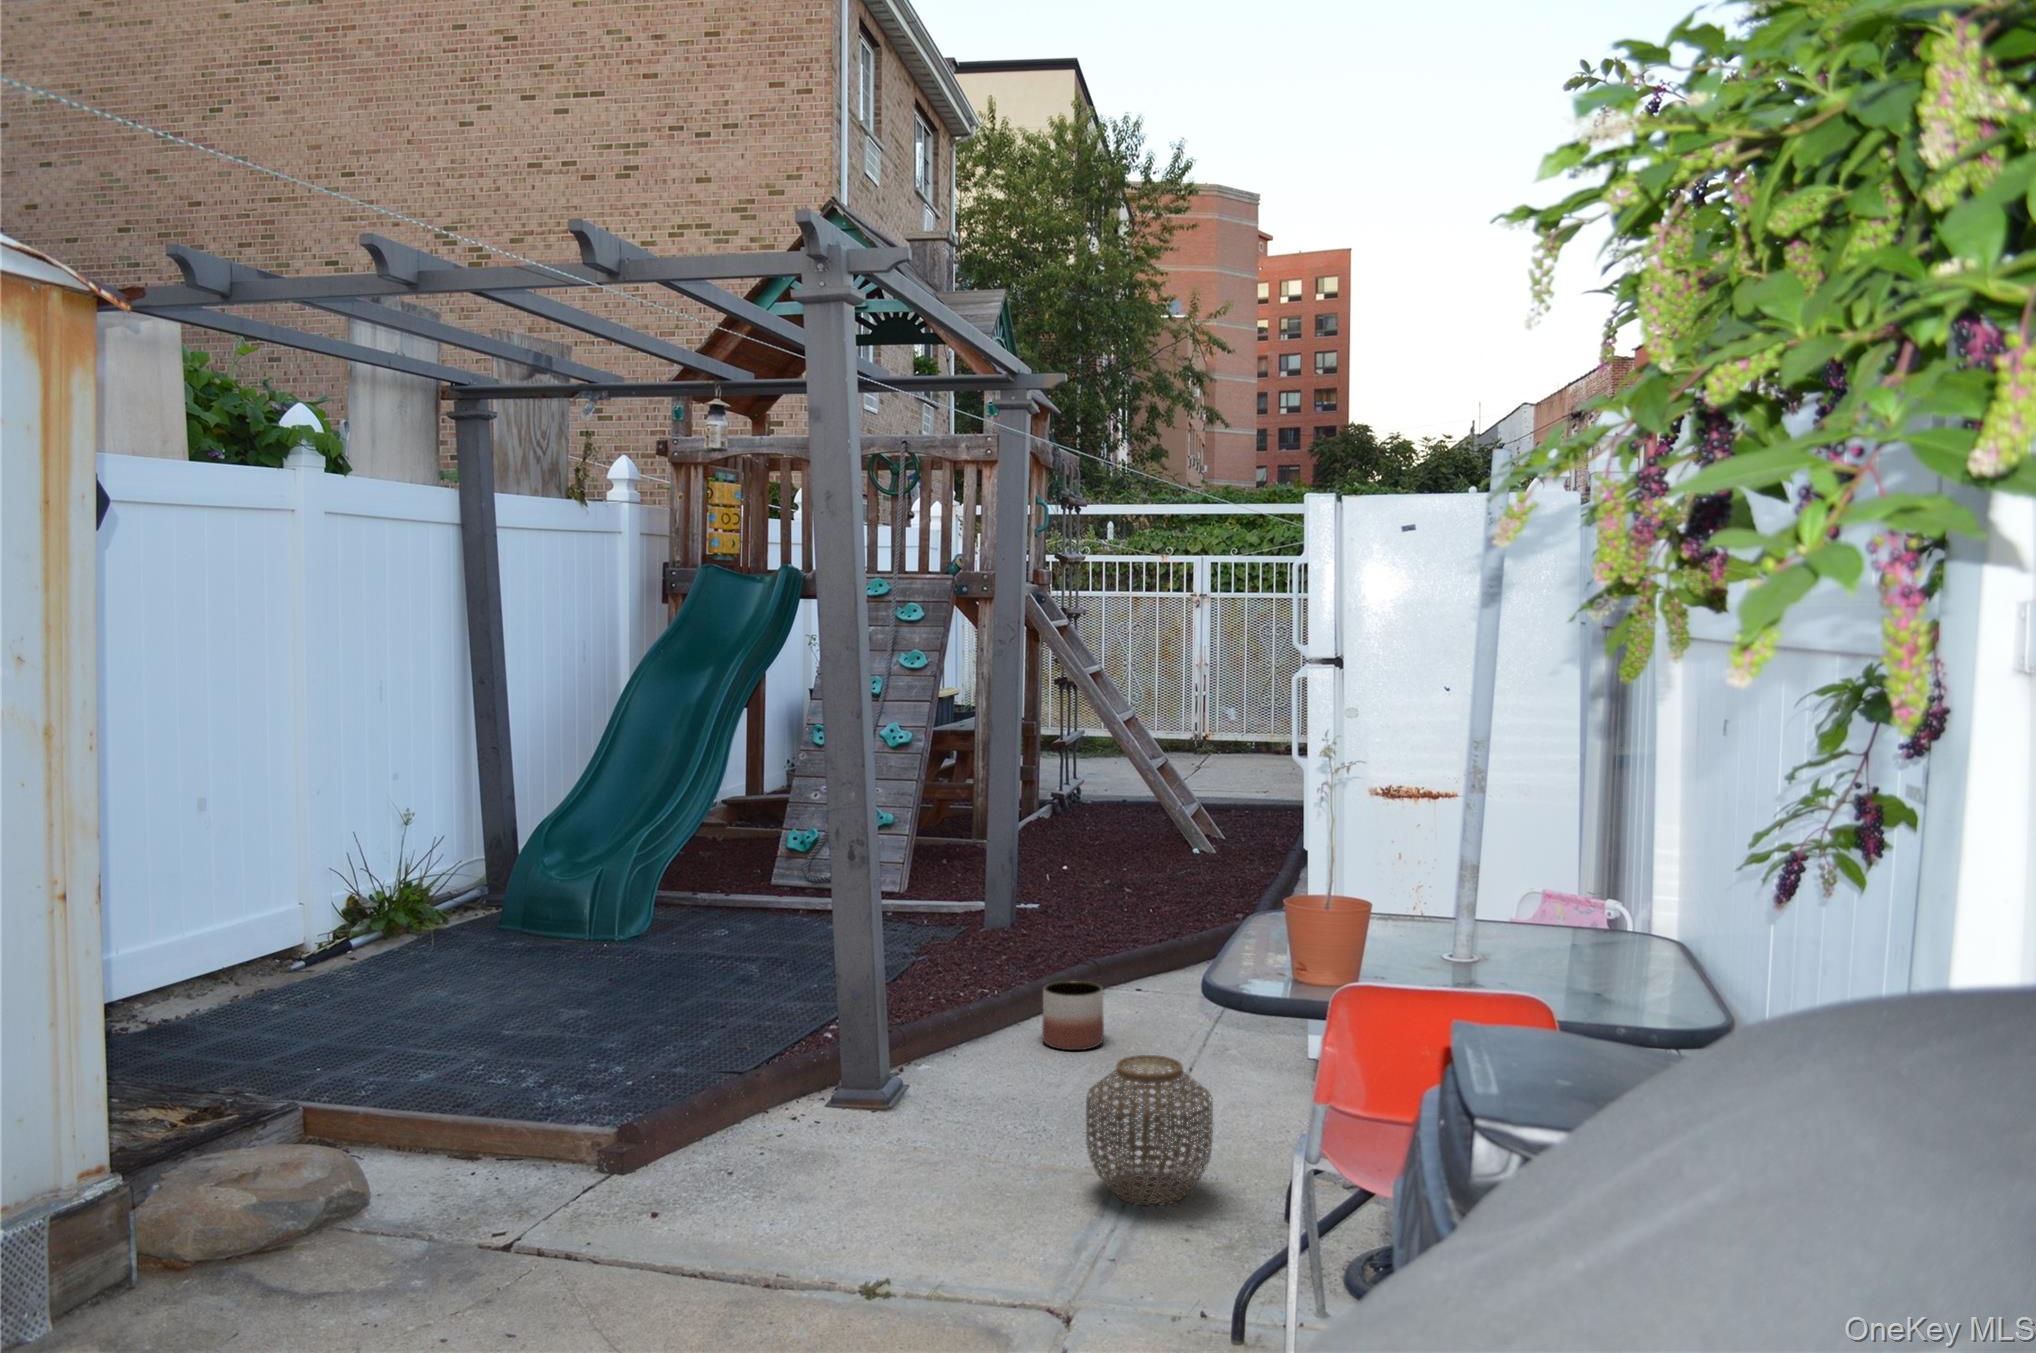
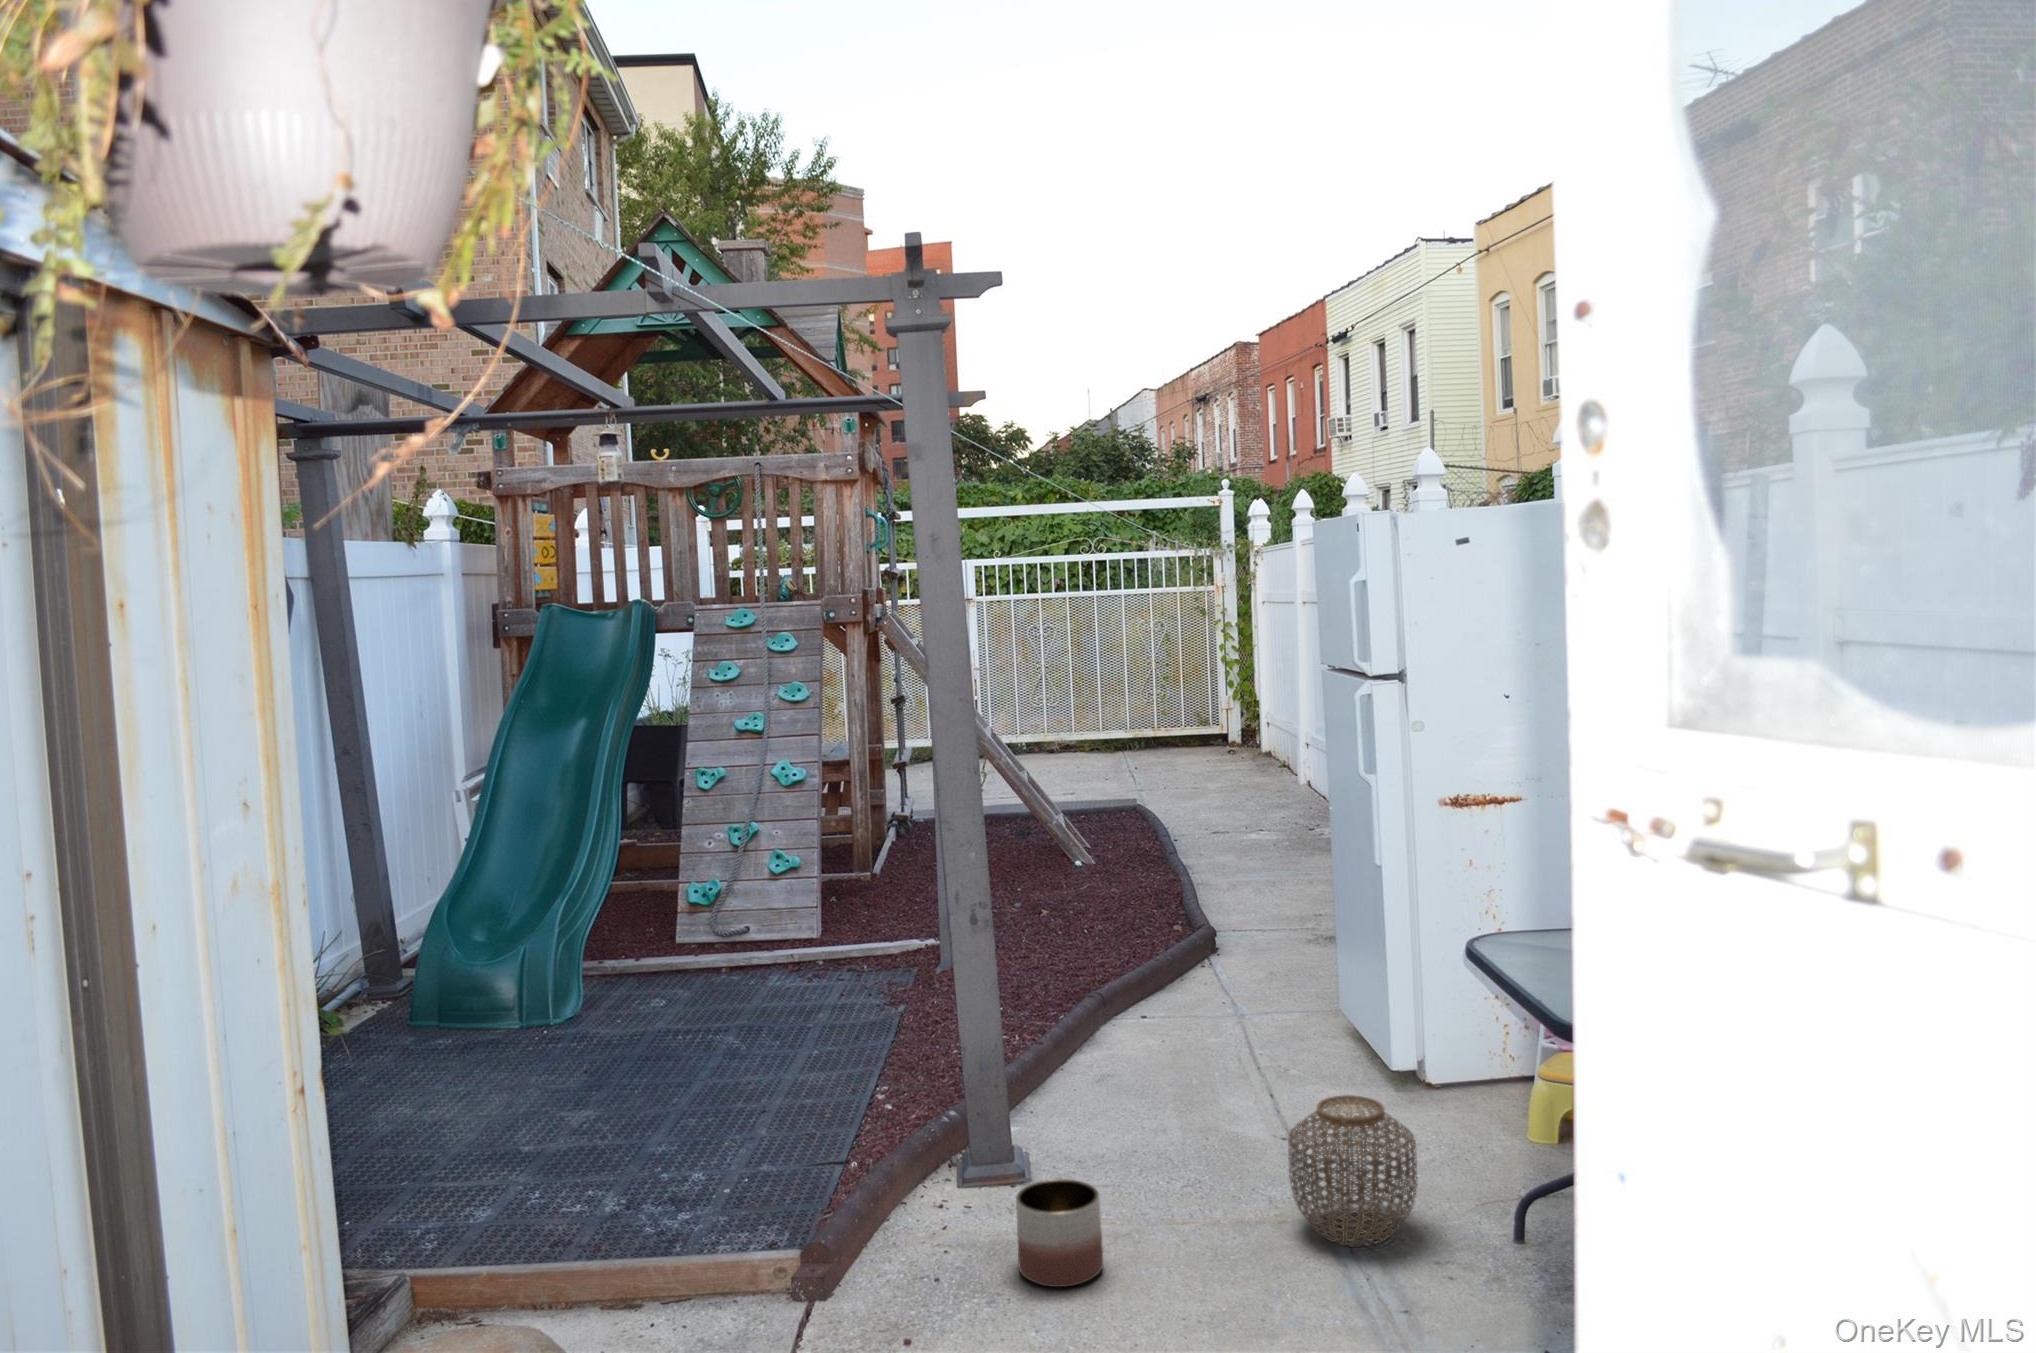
planter: present [1042,981,1104,1050] -> present [1016,1179,1103,1287]

